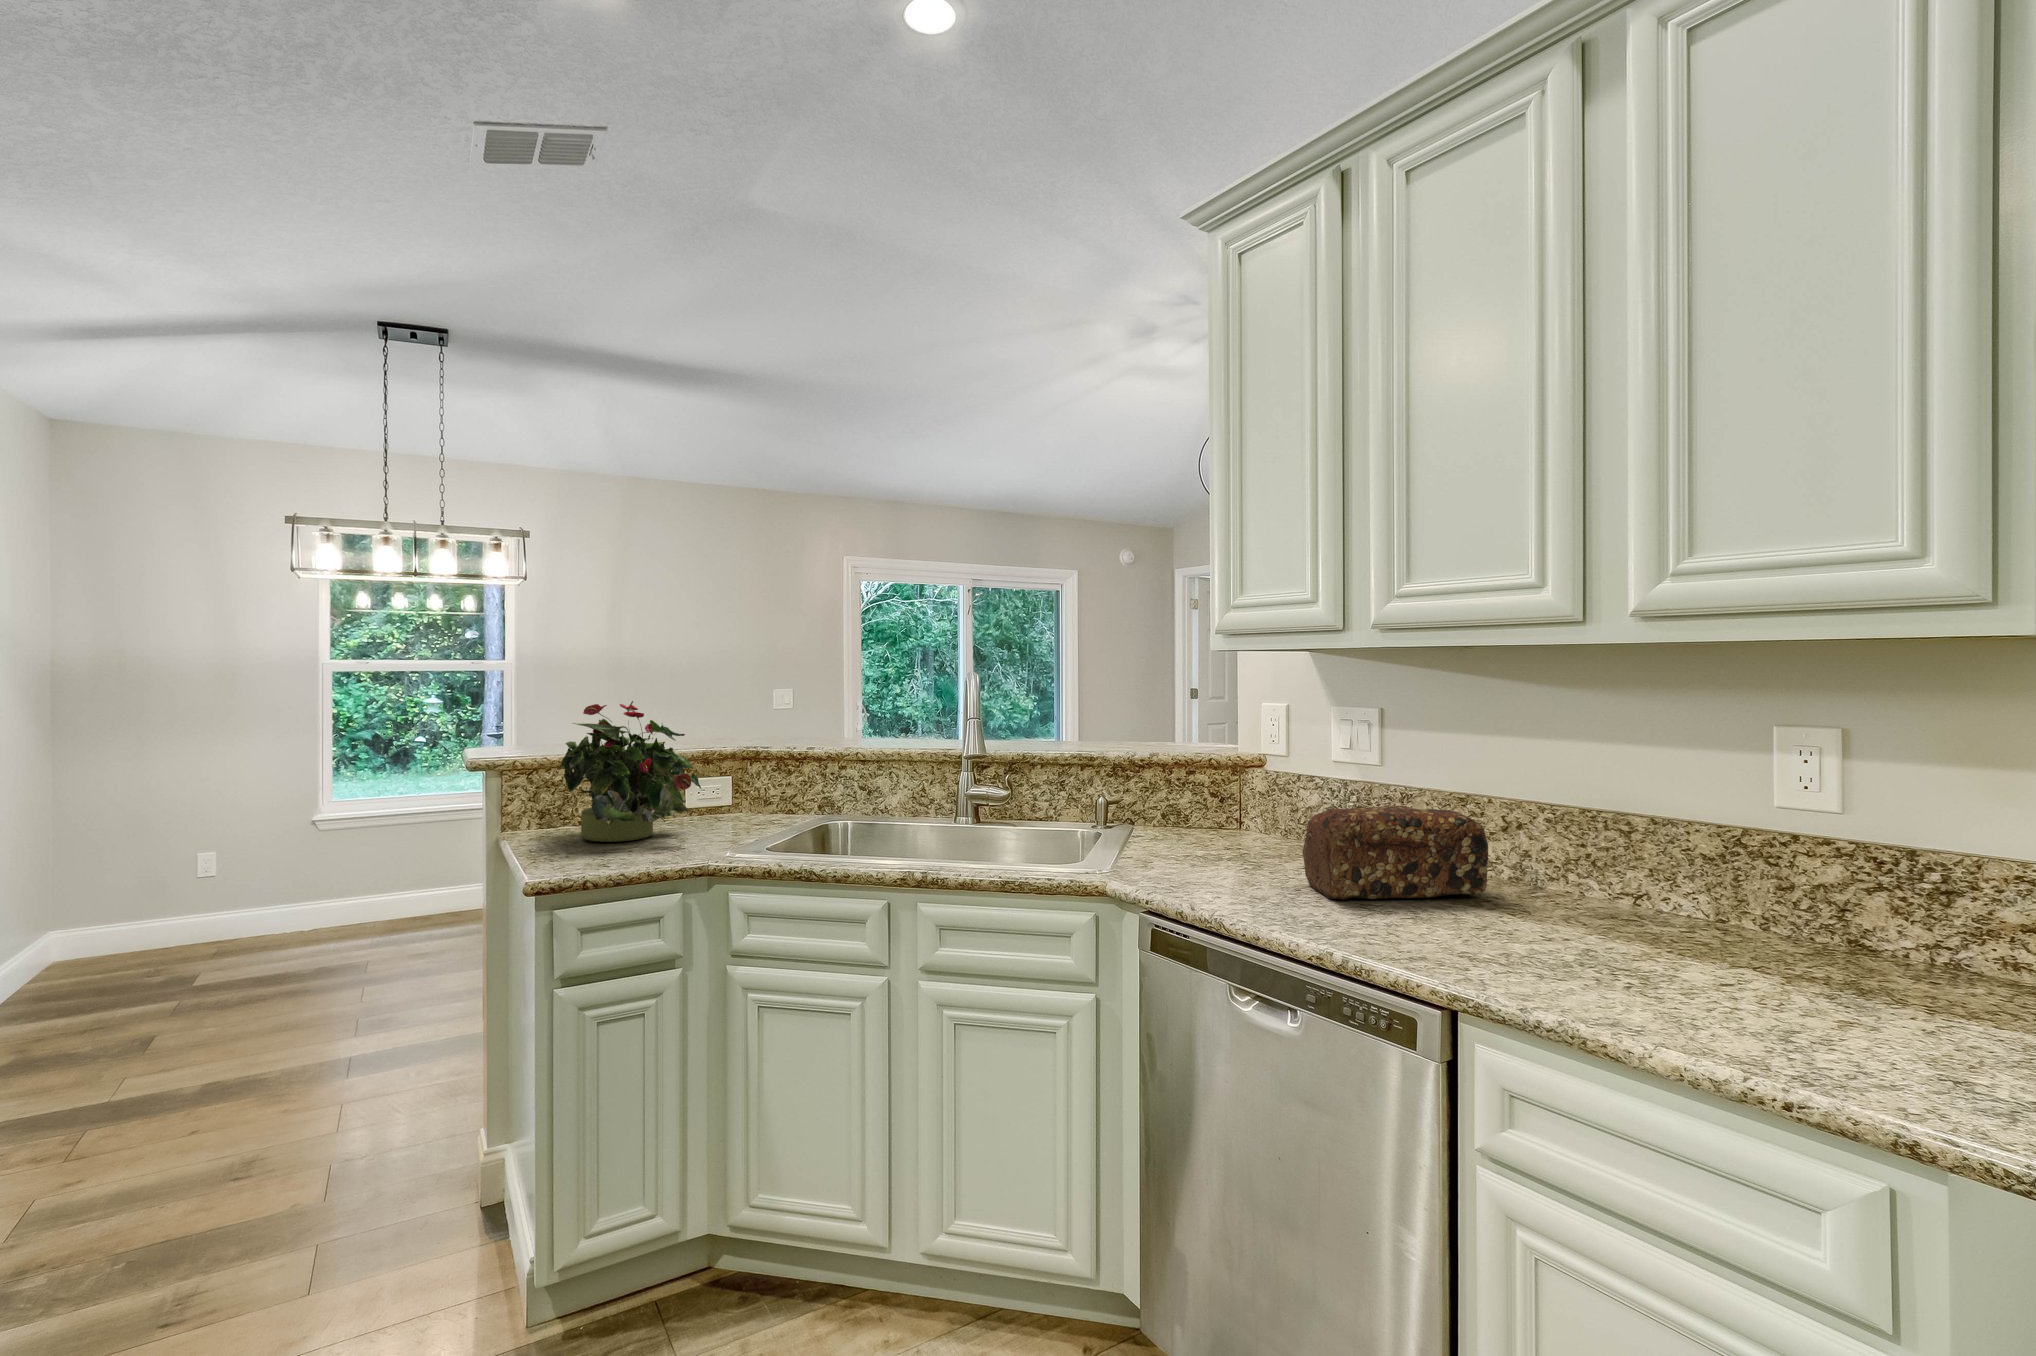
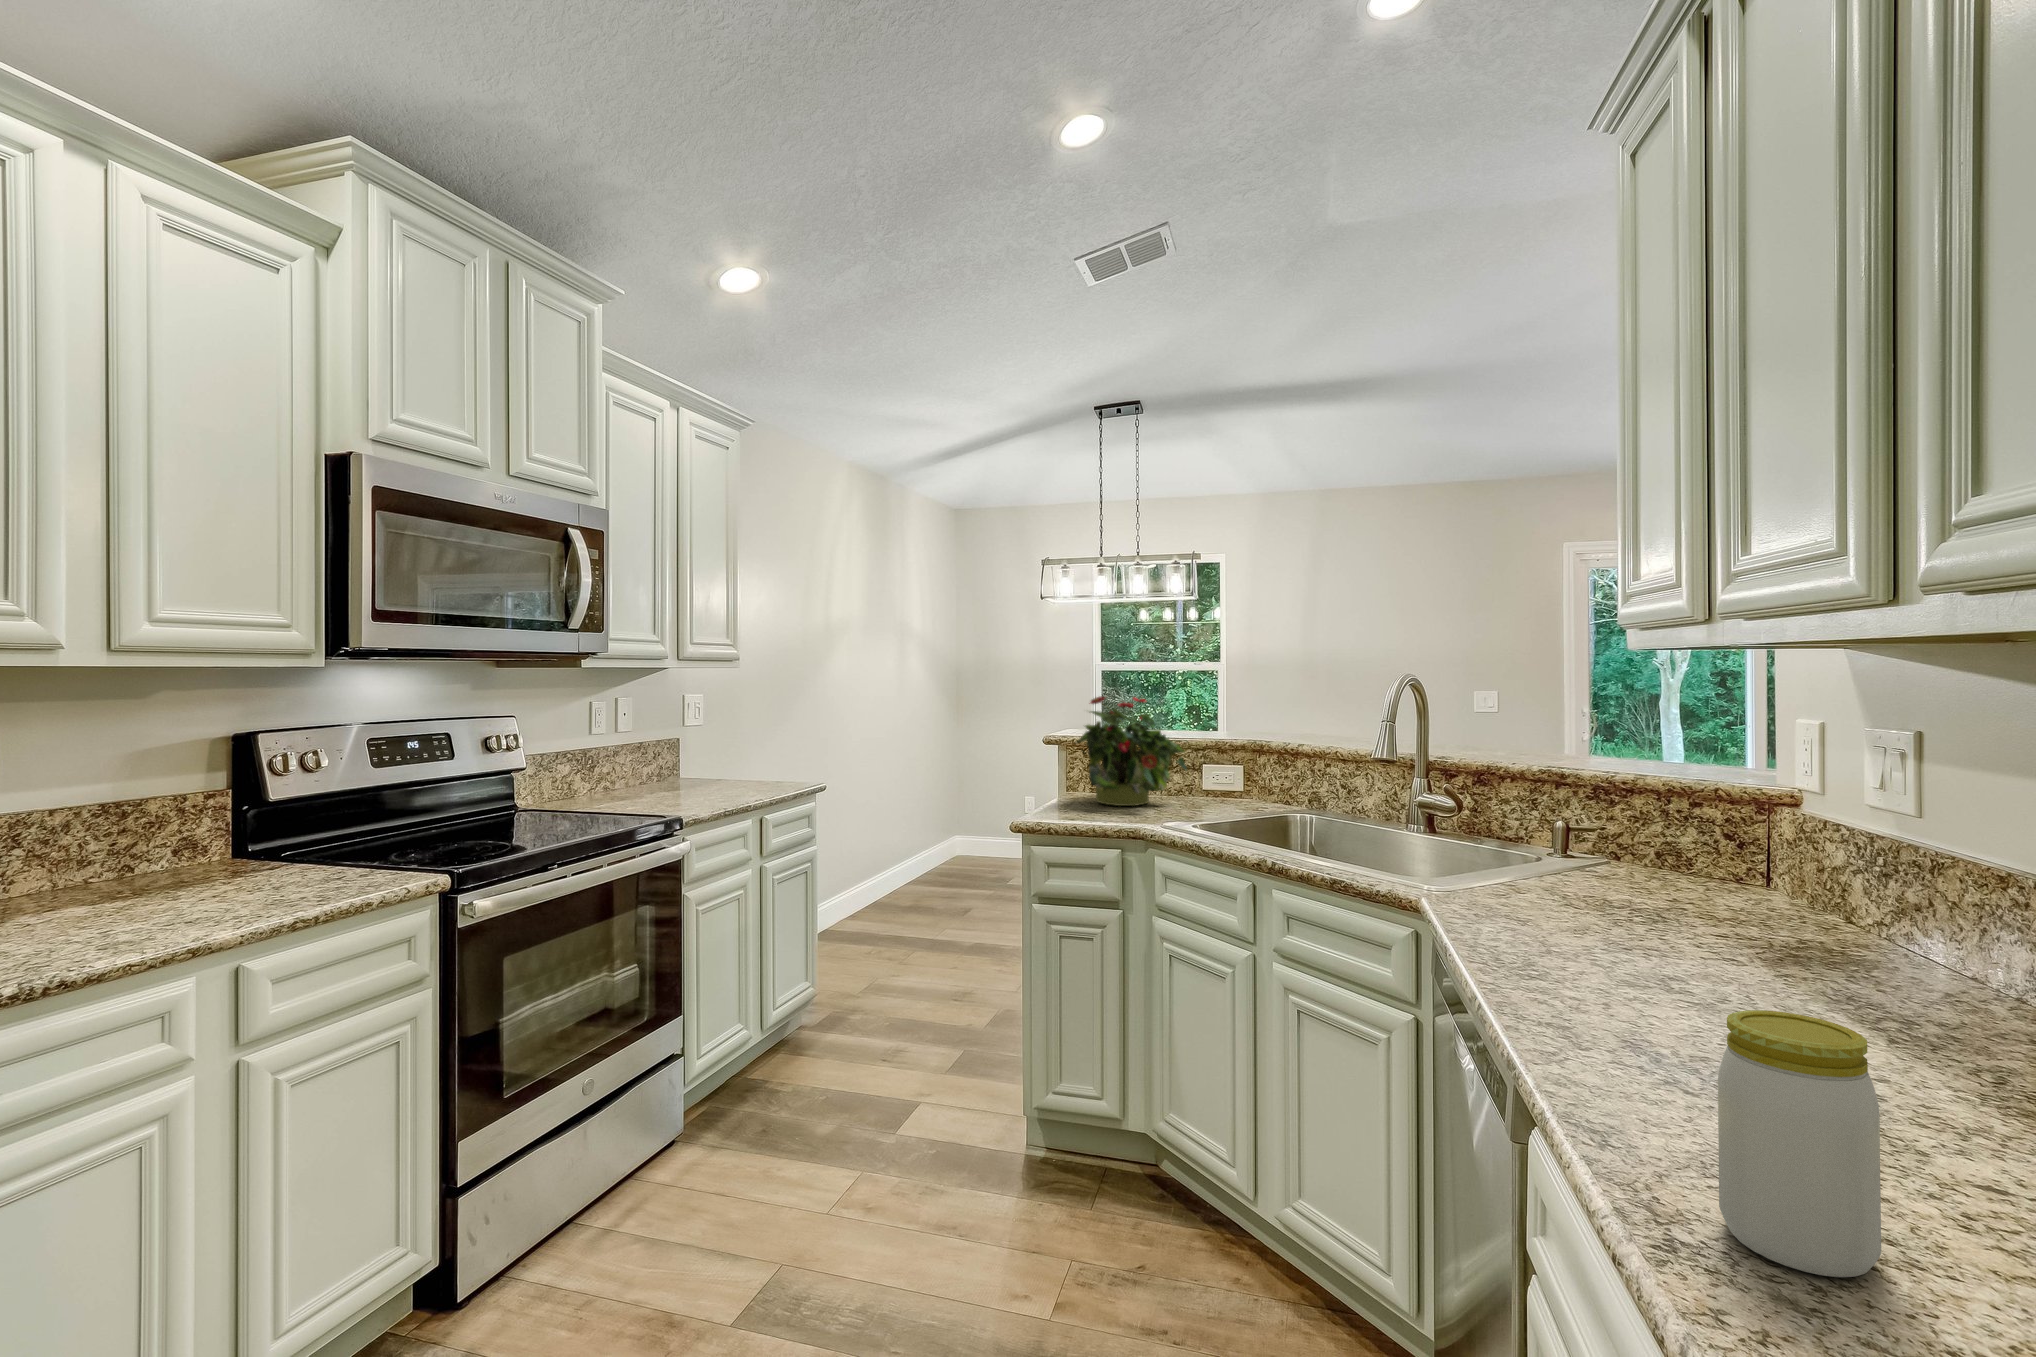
bread loaf: present [1302,806,1488,900] -> none [1636,854,1929,1011]
jar: none [1712,893,1814,1053] -> present [1718,1010,1881,1277]

